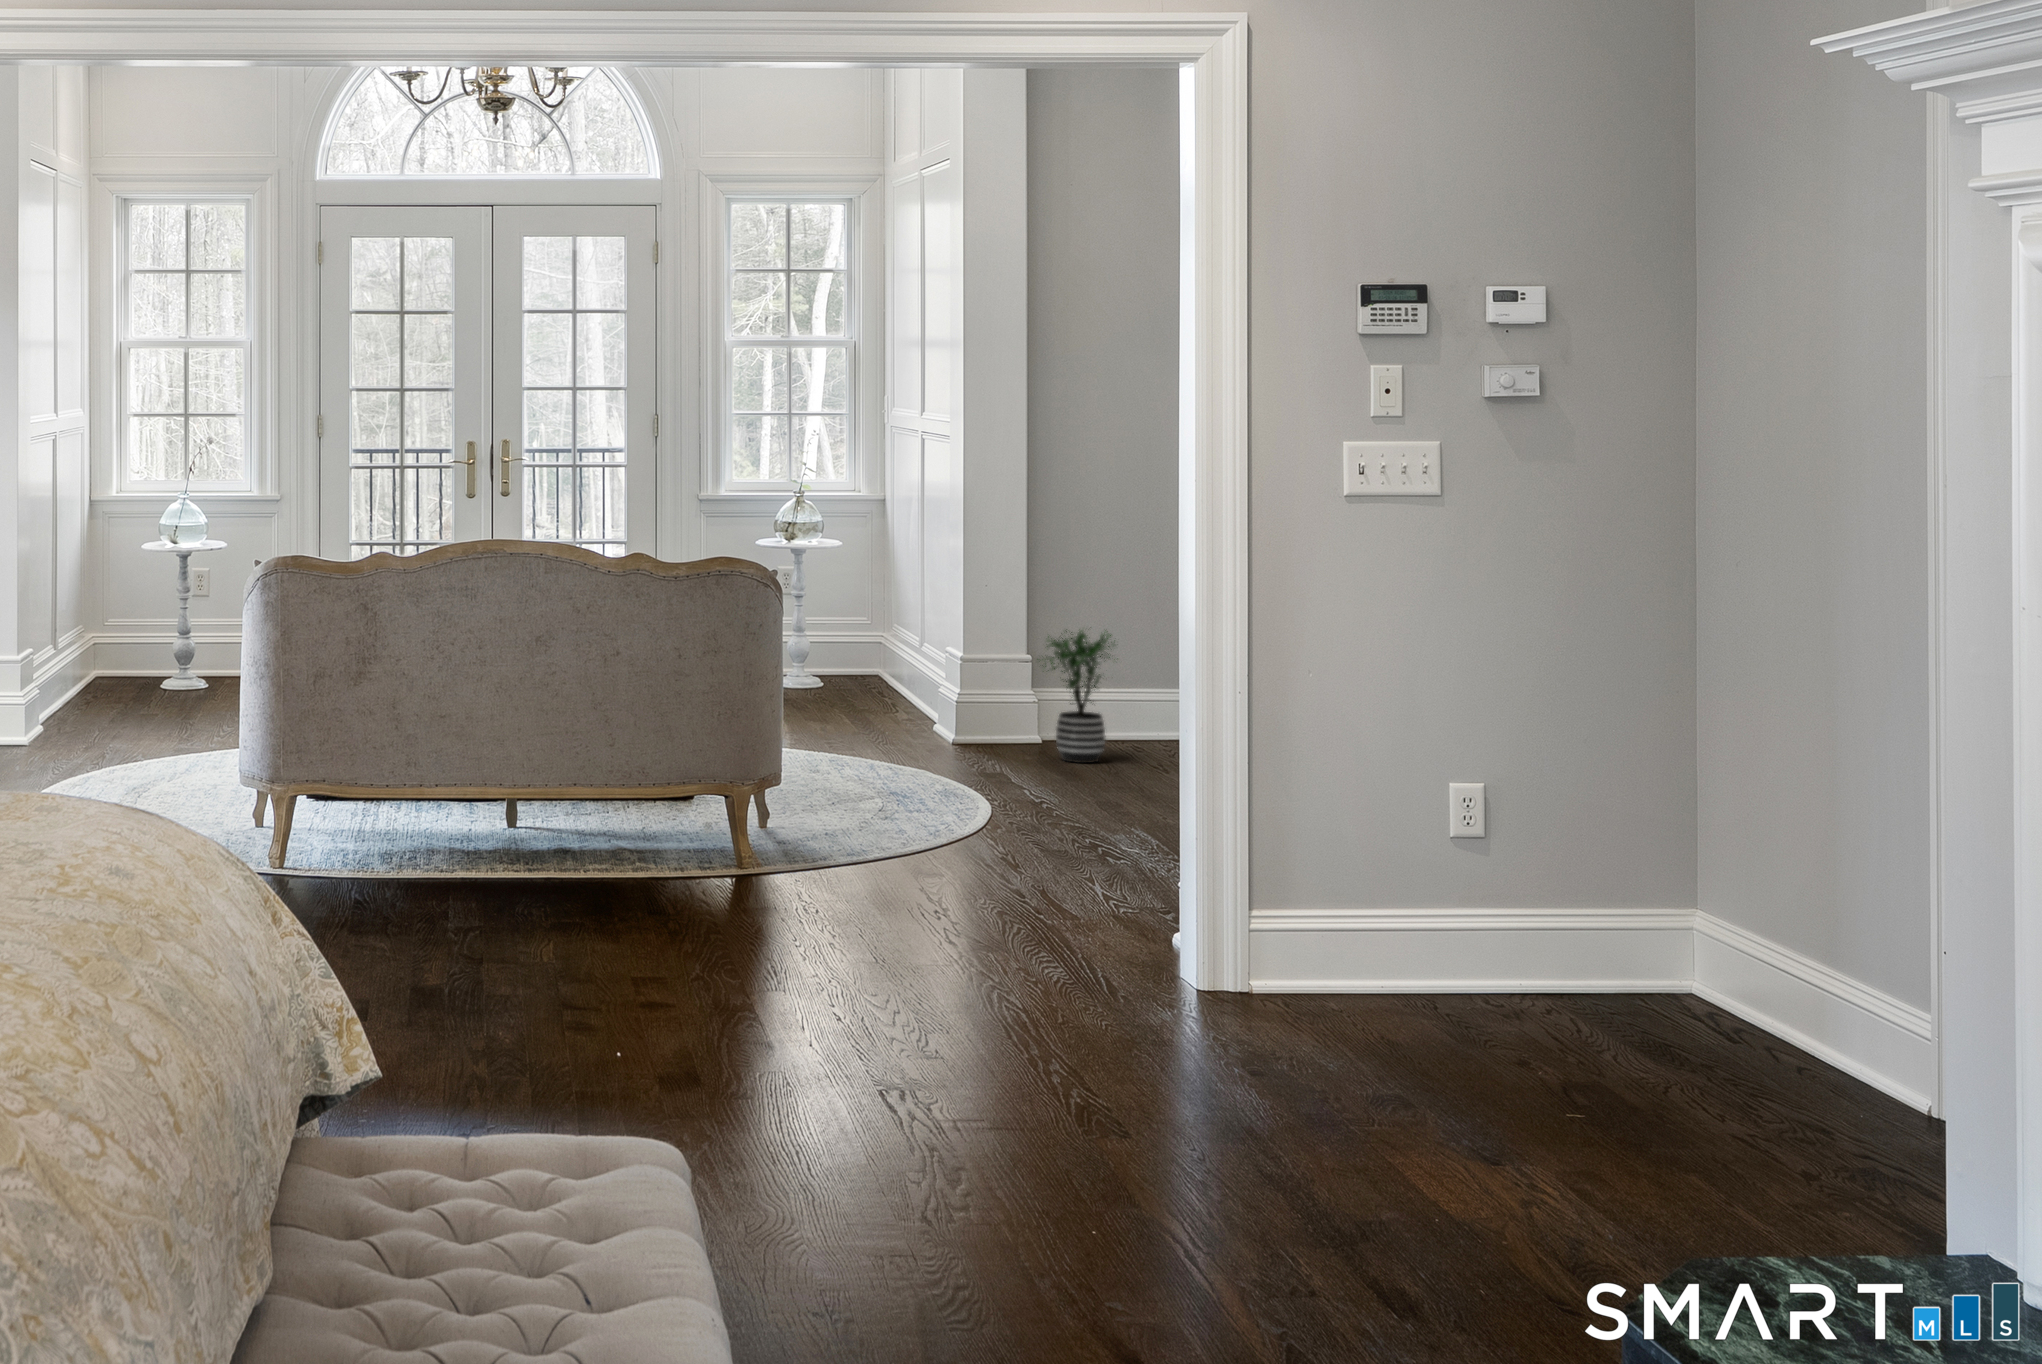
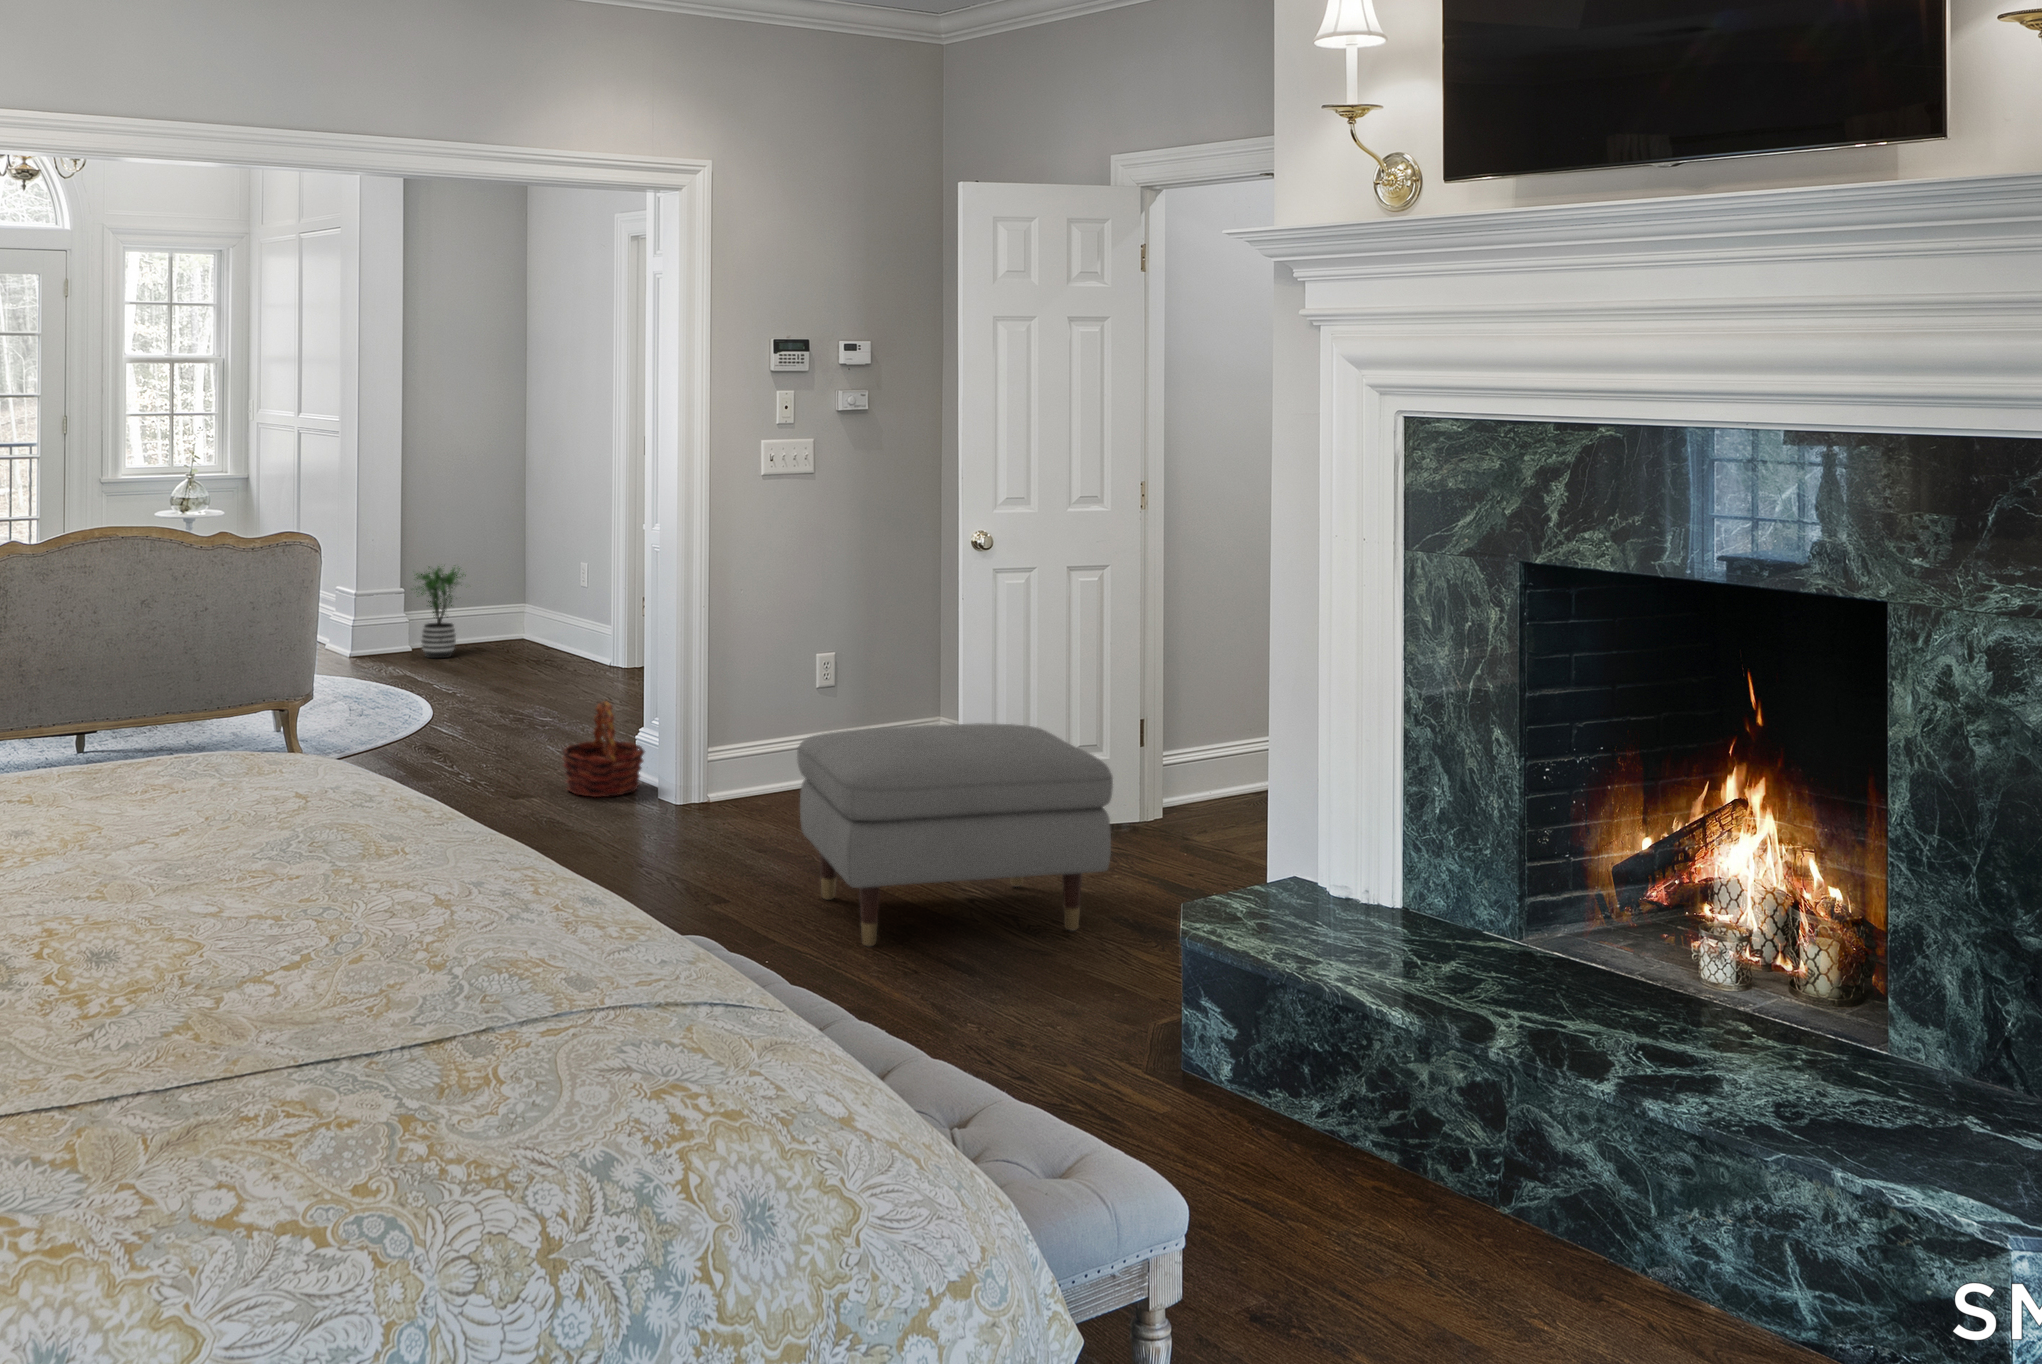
basket: none [1042,825,1167,967] -> present [563,701,644,797]
ottoman: none [1196,890,1690,1264] -> present [797,723,1113,946]

